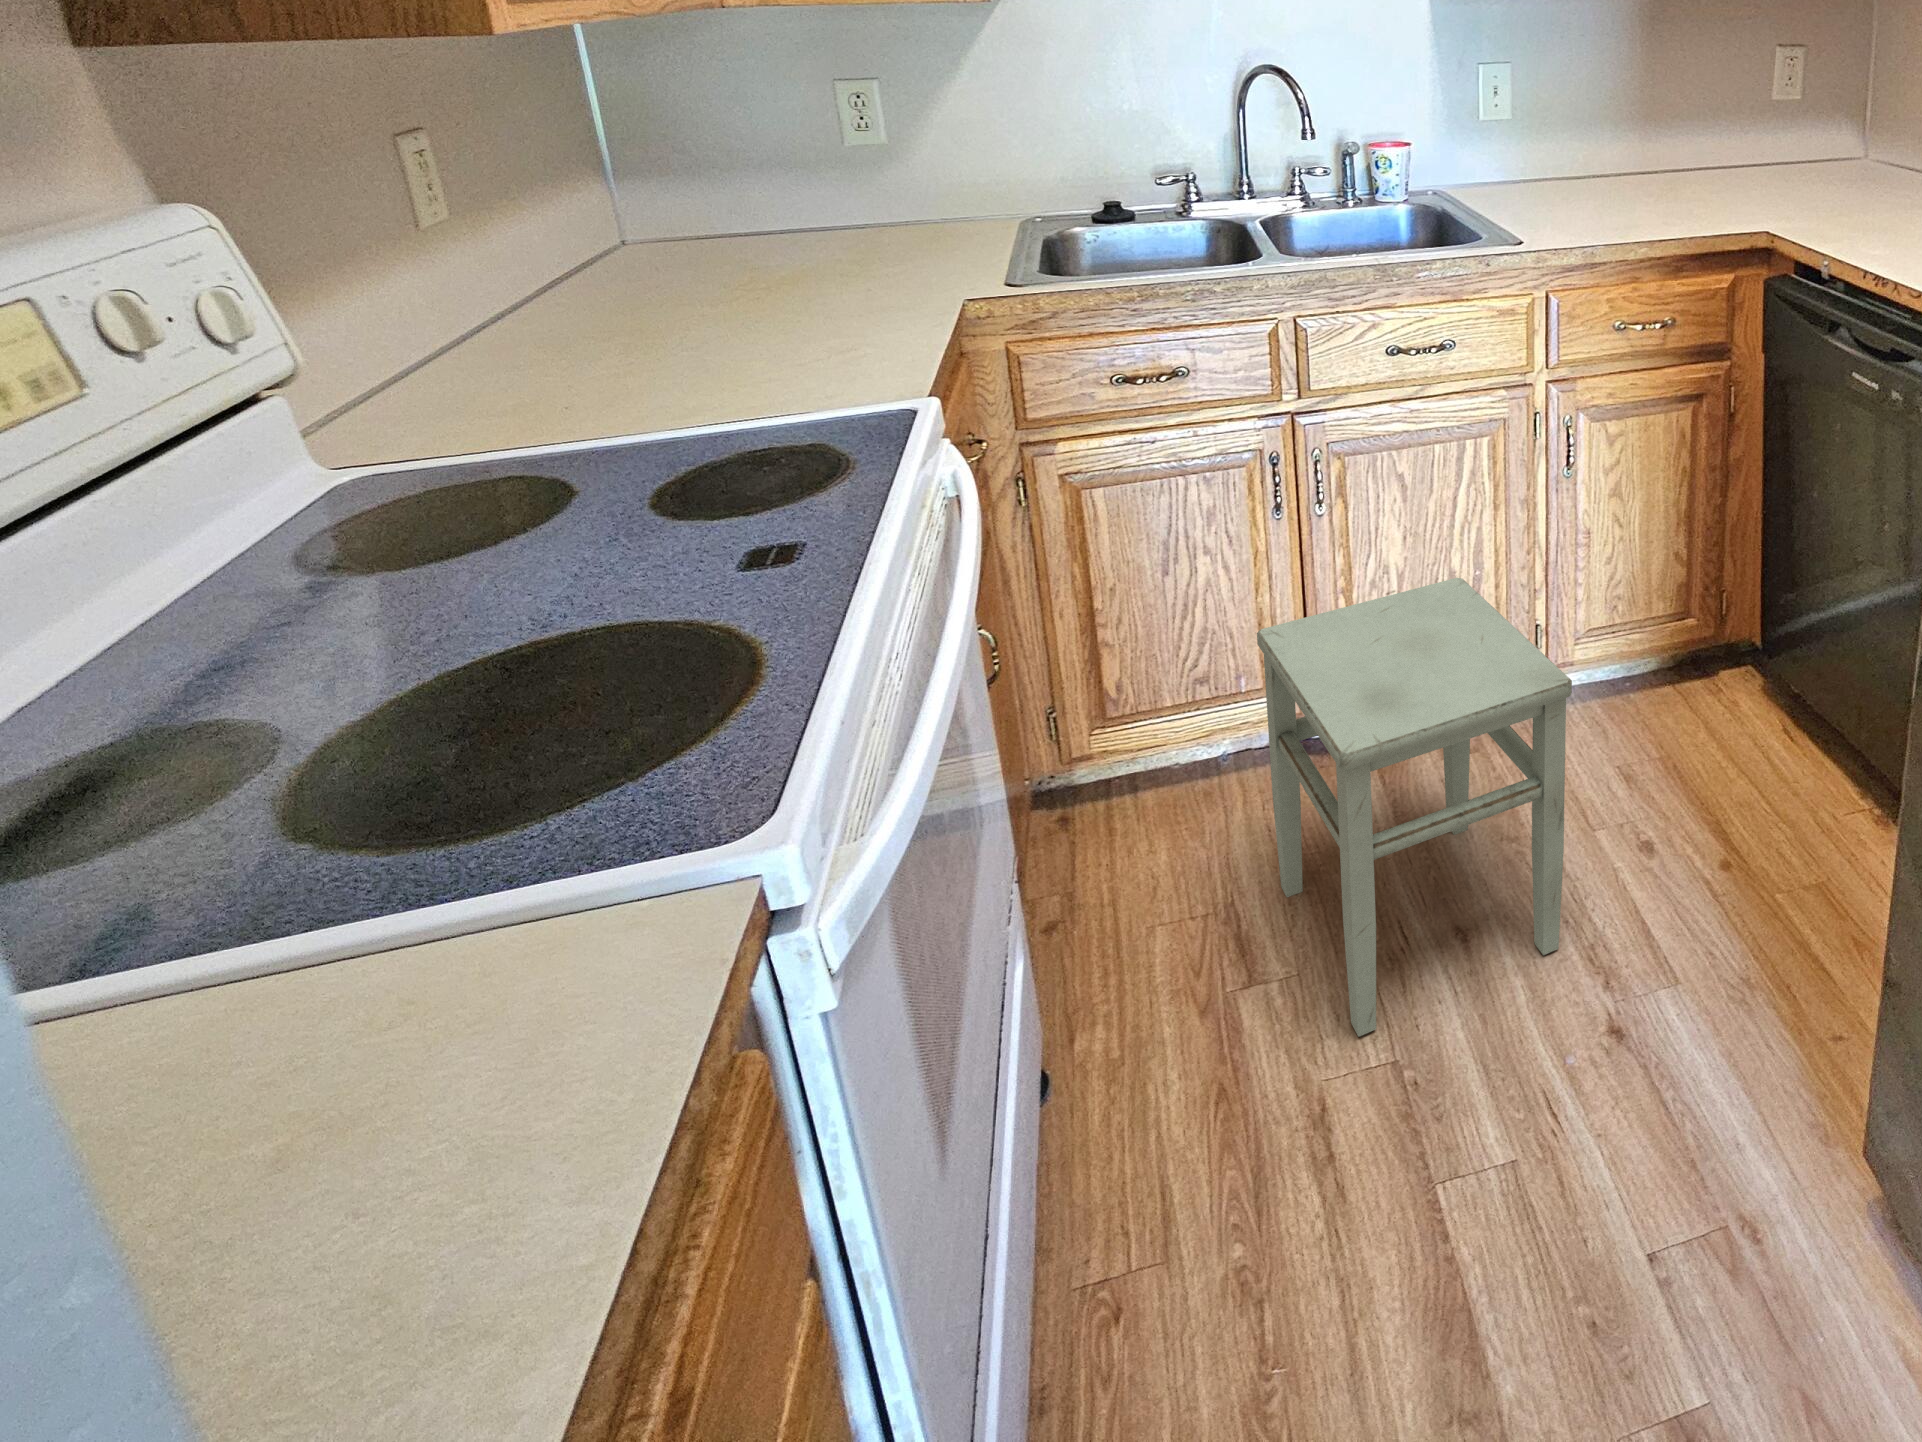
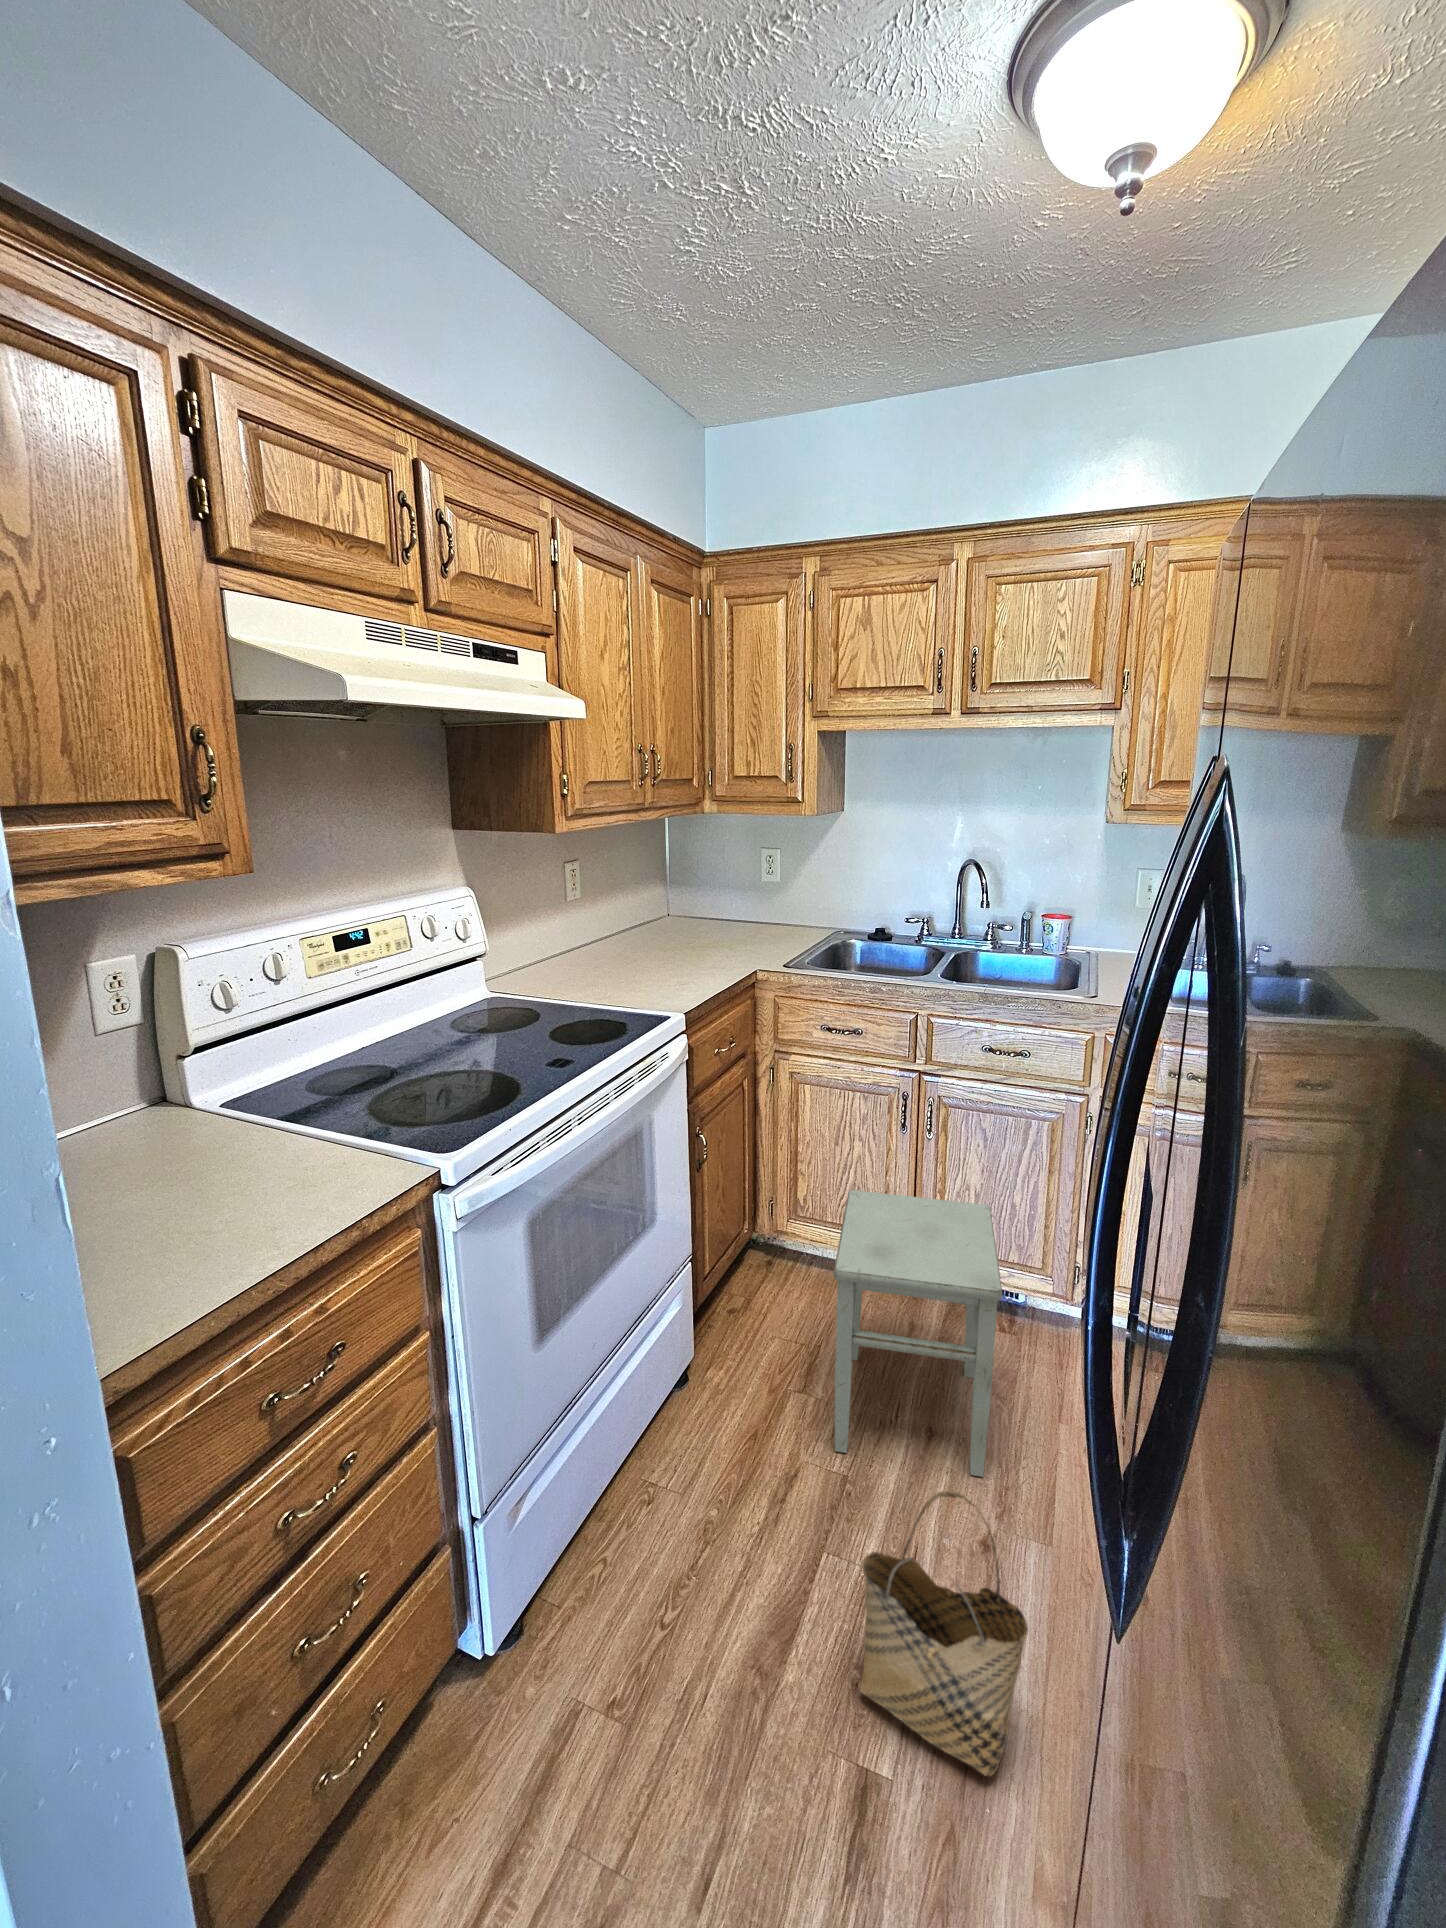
woven basket: none [1584,969,1811,1331] -> present [860,1492,1028,1776]

